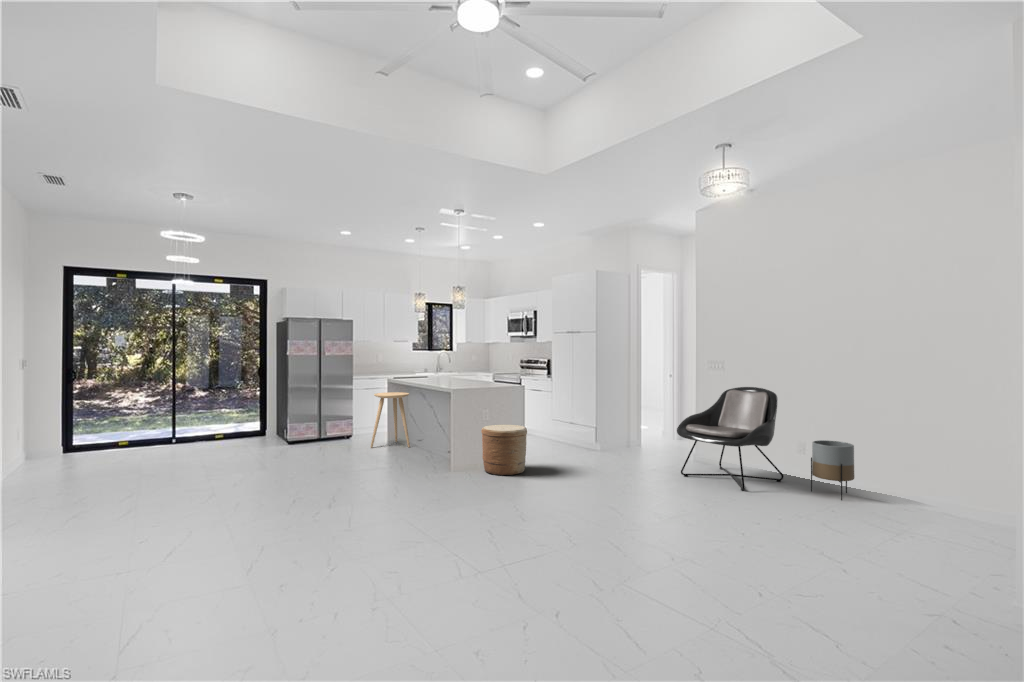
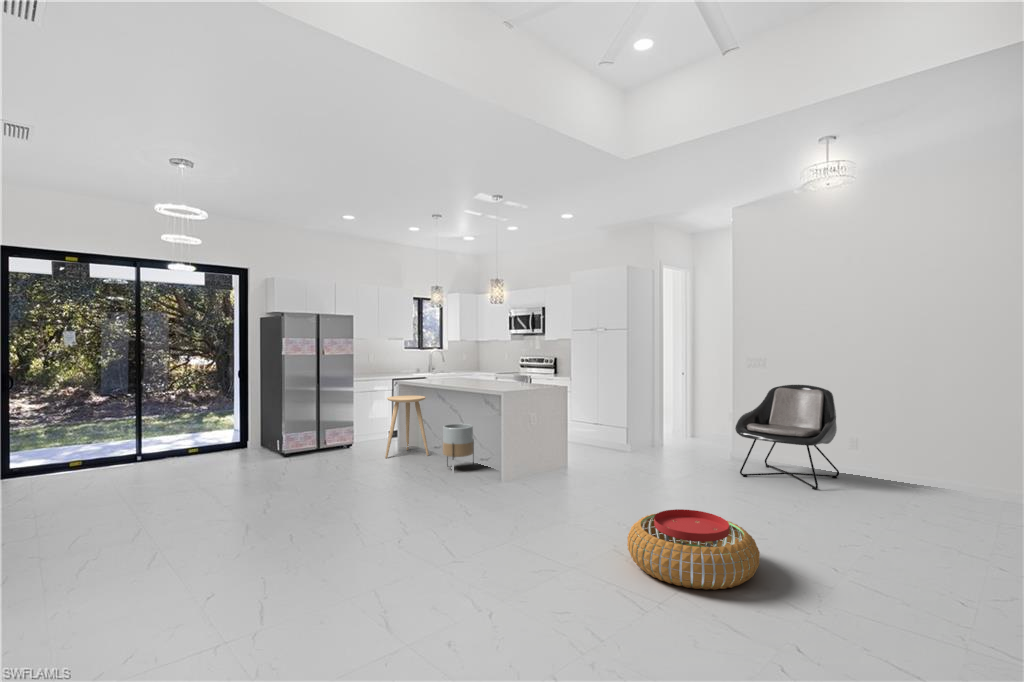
woven basket: present [481,425,527,475] -> none [535,429,585,485]
planter: present [811,440,854,500] -> present [443,424,474,467]
pouf: none [481,494,593,562] -> present [627,509,760,590]

